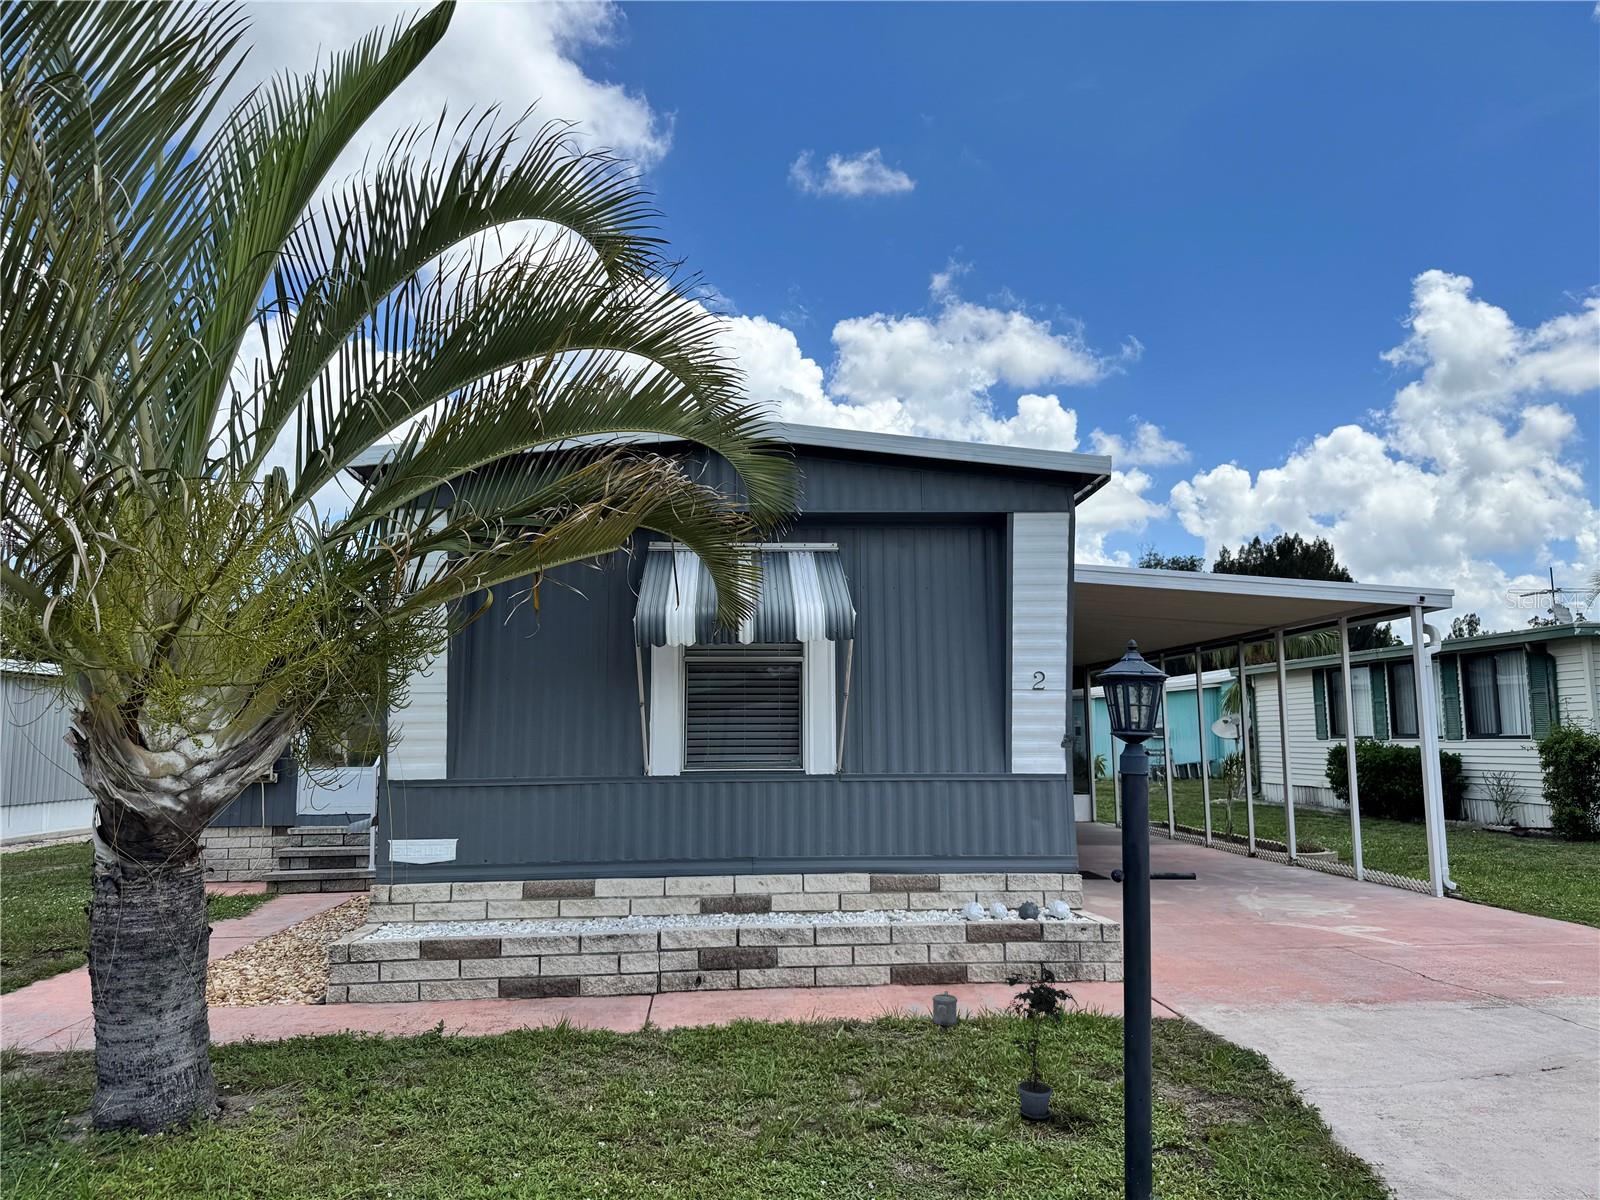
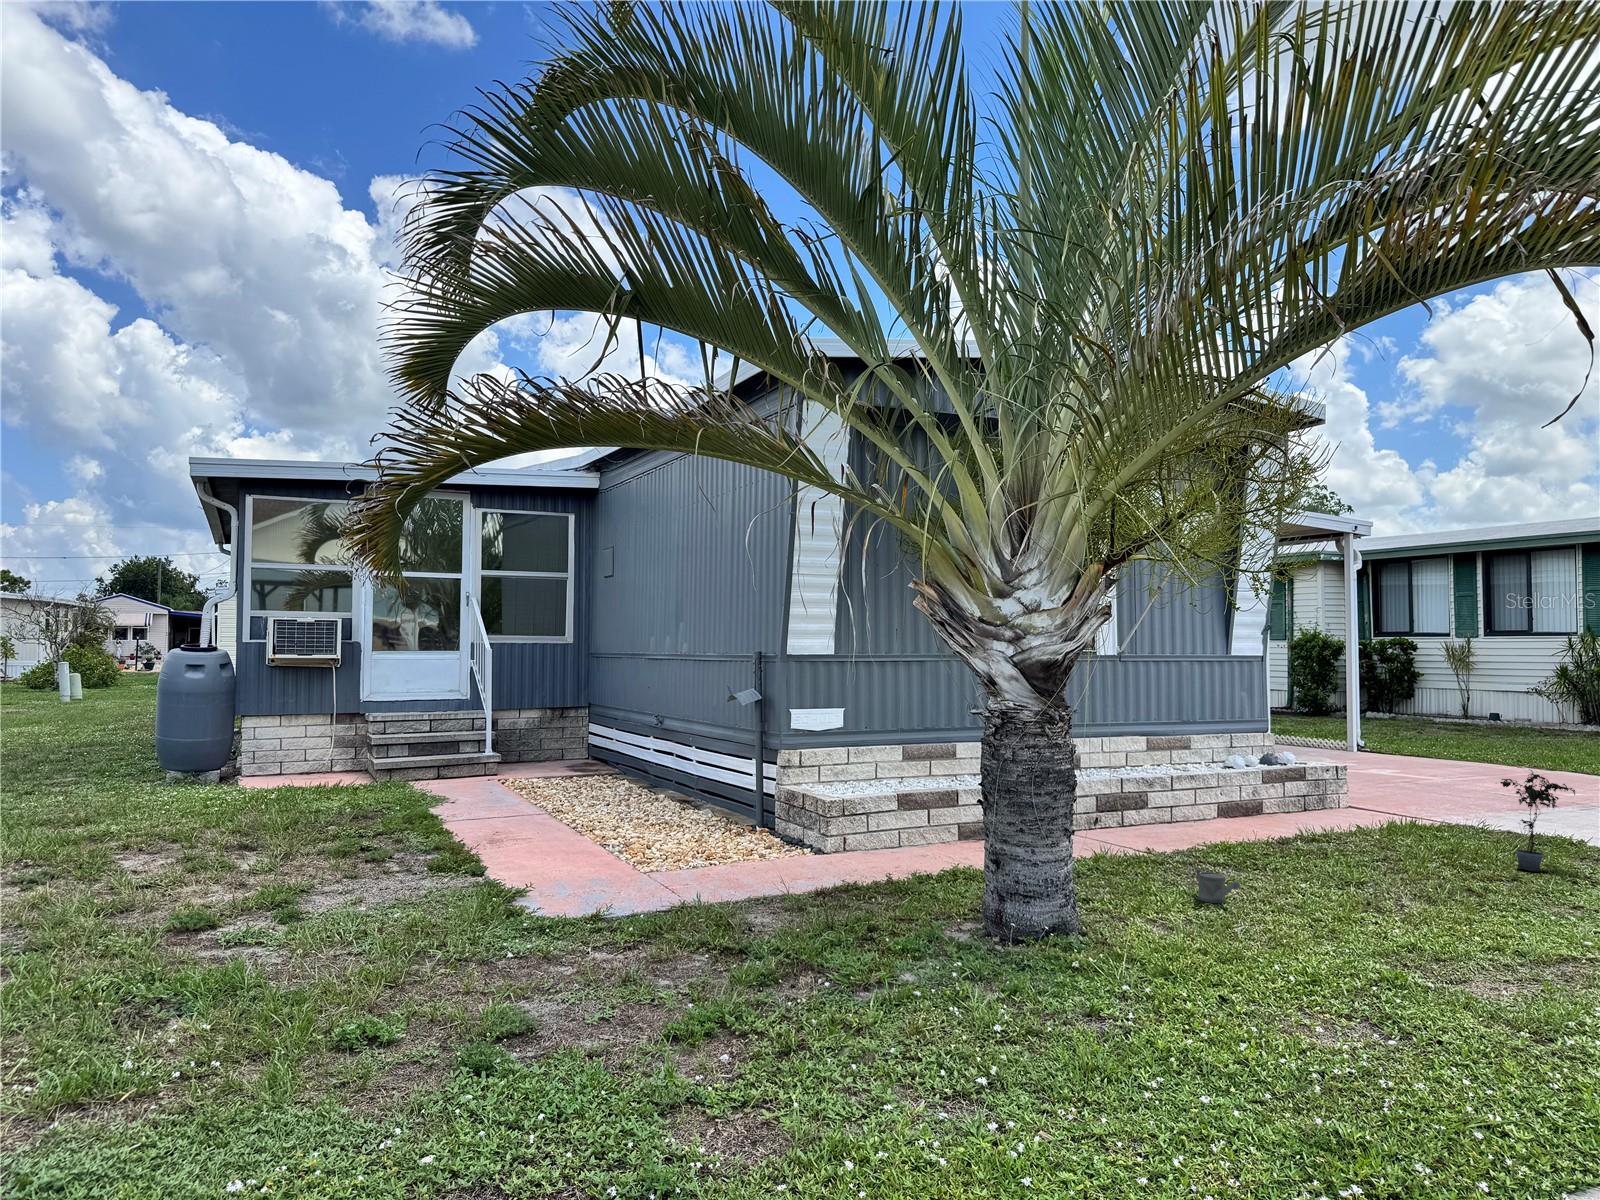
watering can: present [933,991,958,1026] -> present [1196,869,1240,903]

